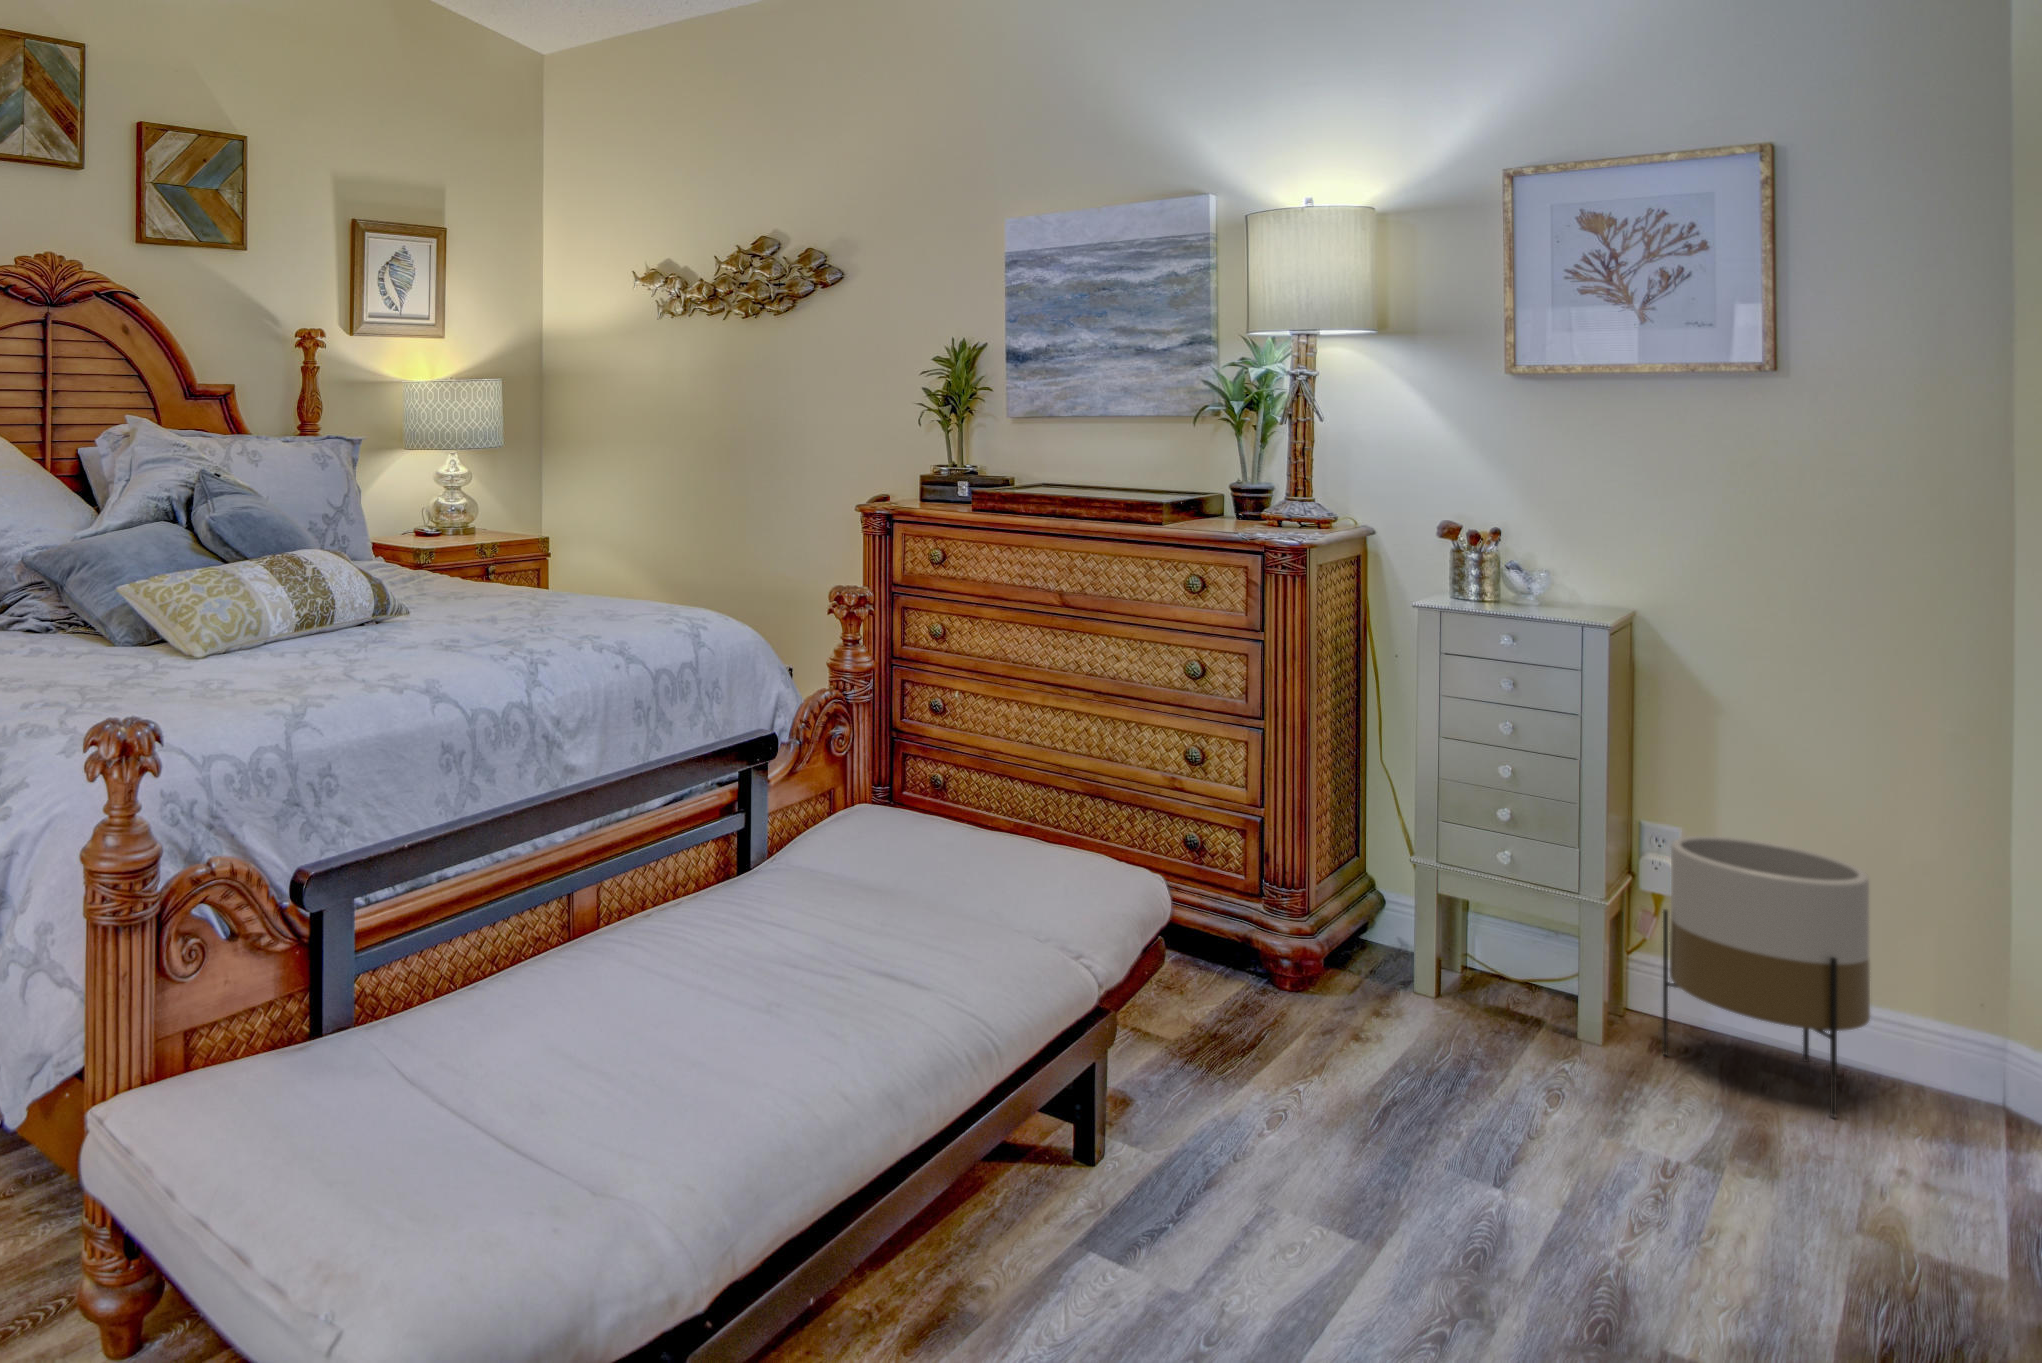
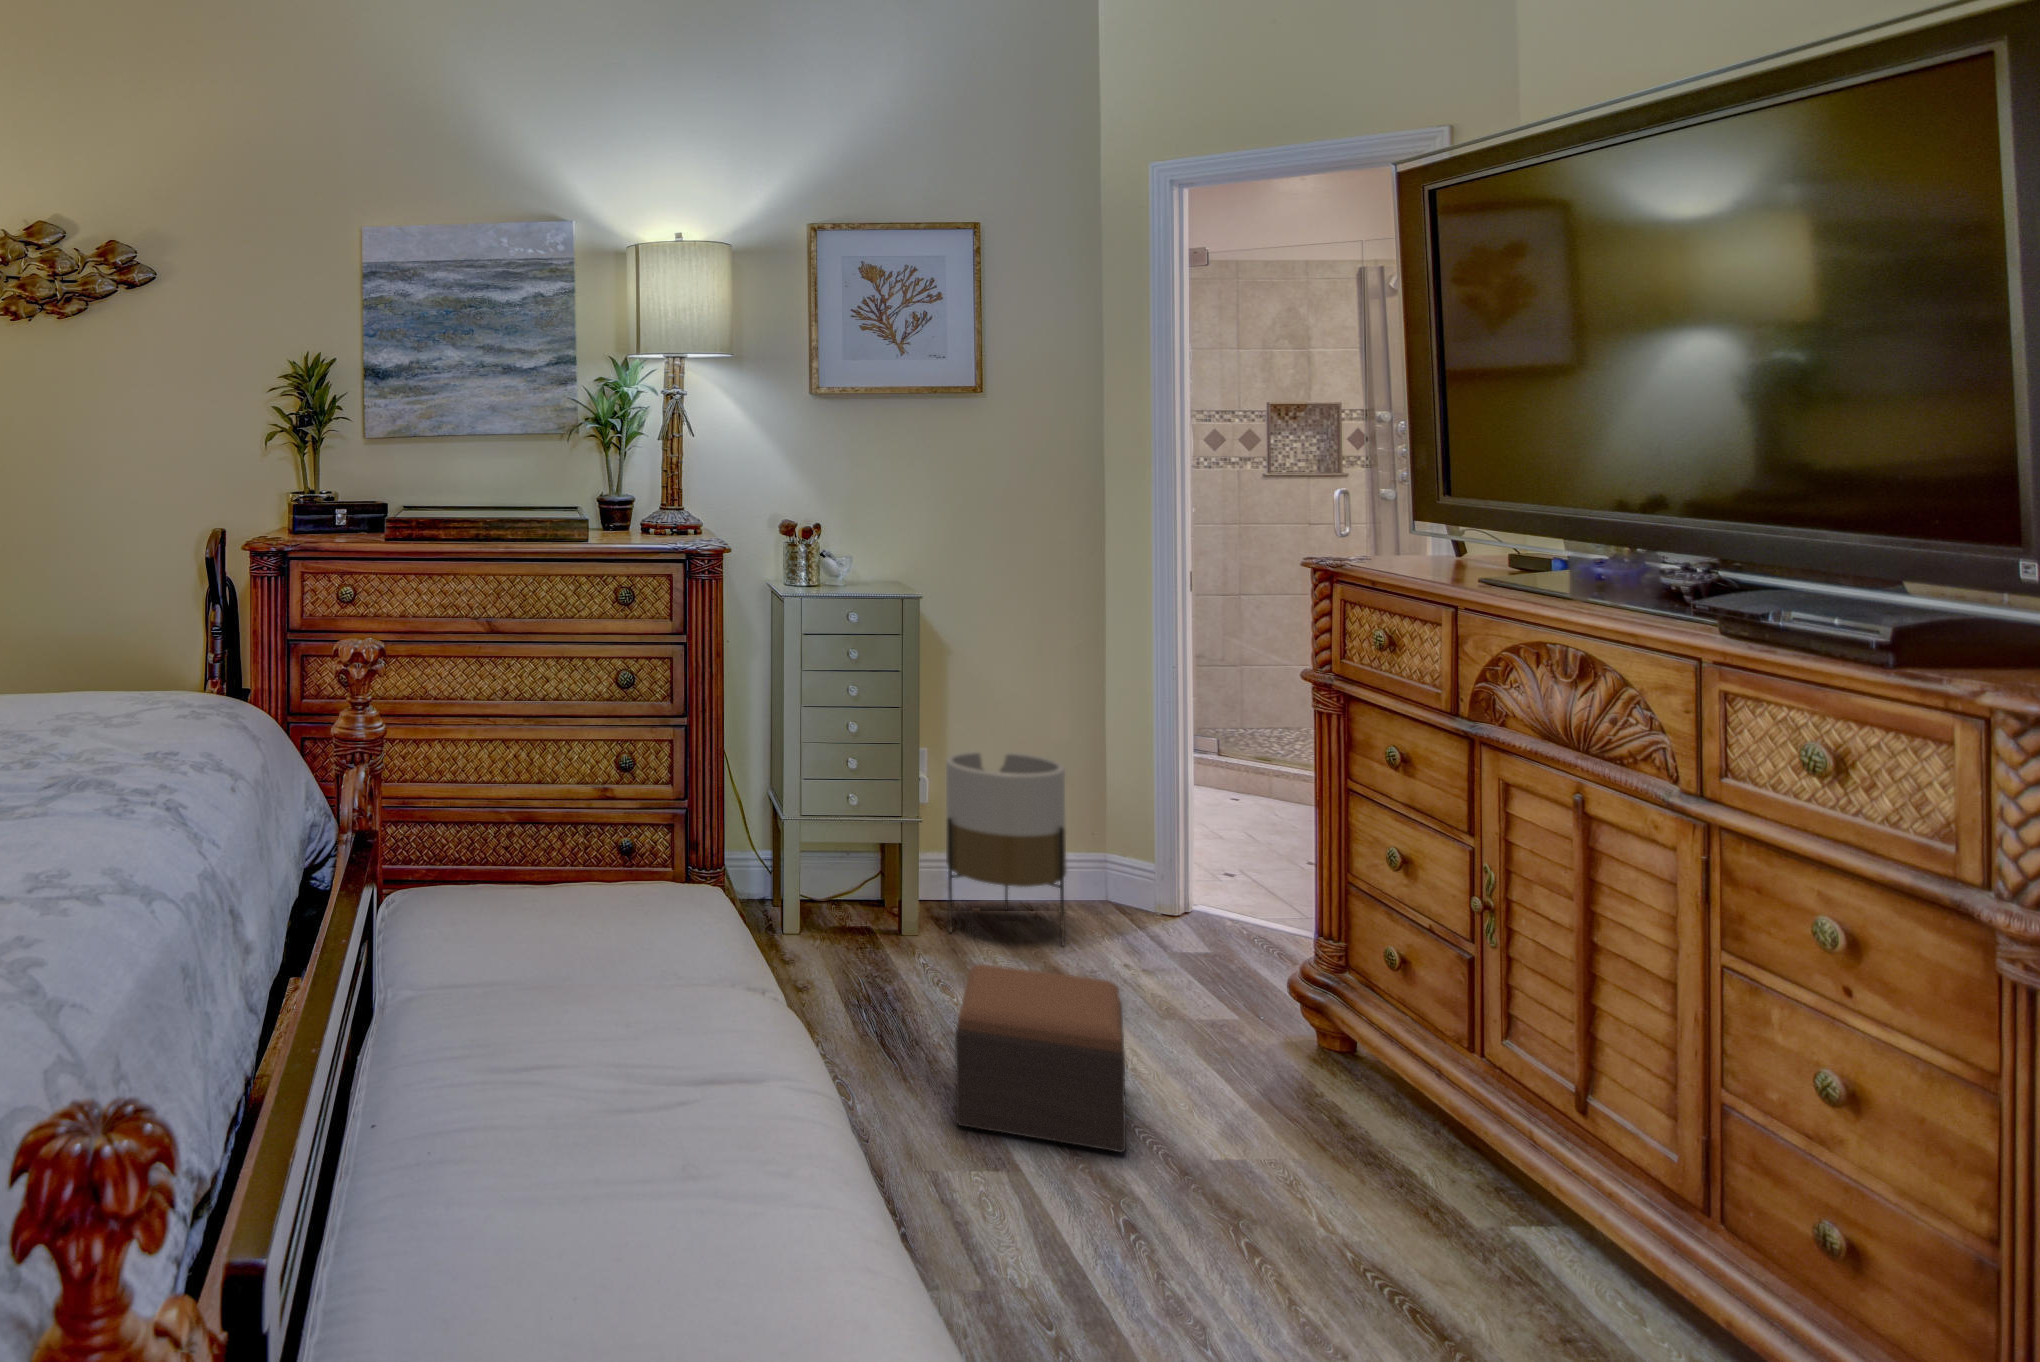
footstool: none [1359,1047,1660,1295] -> present [955,964,1126,1152]

